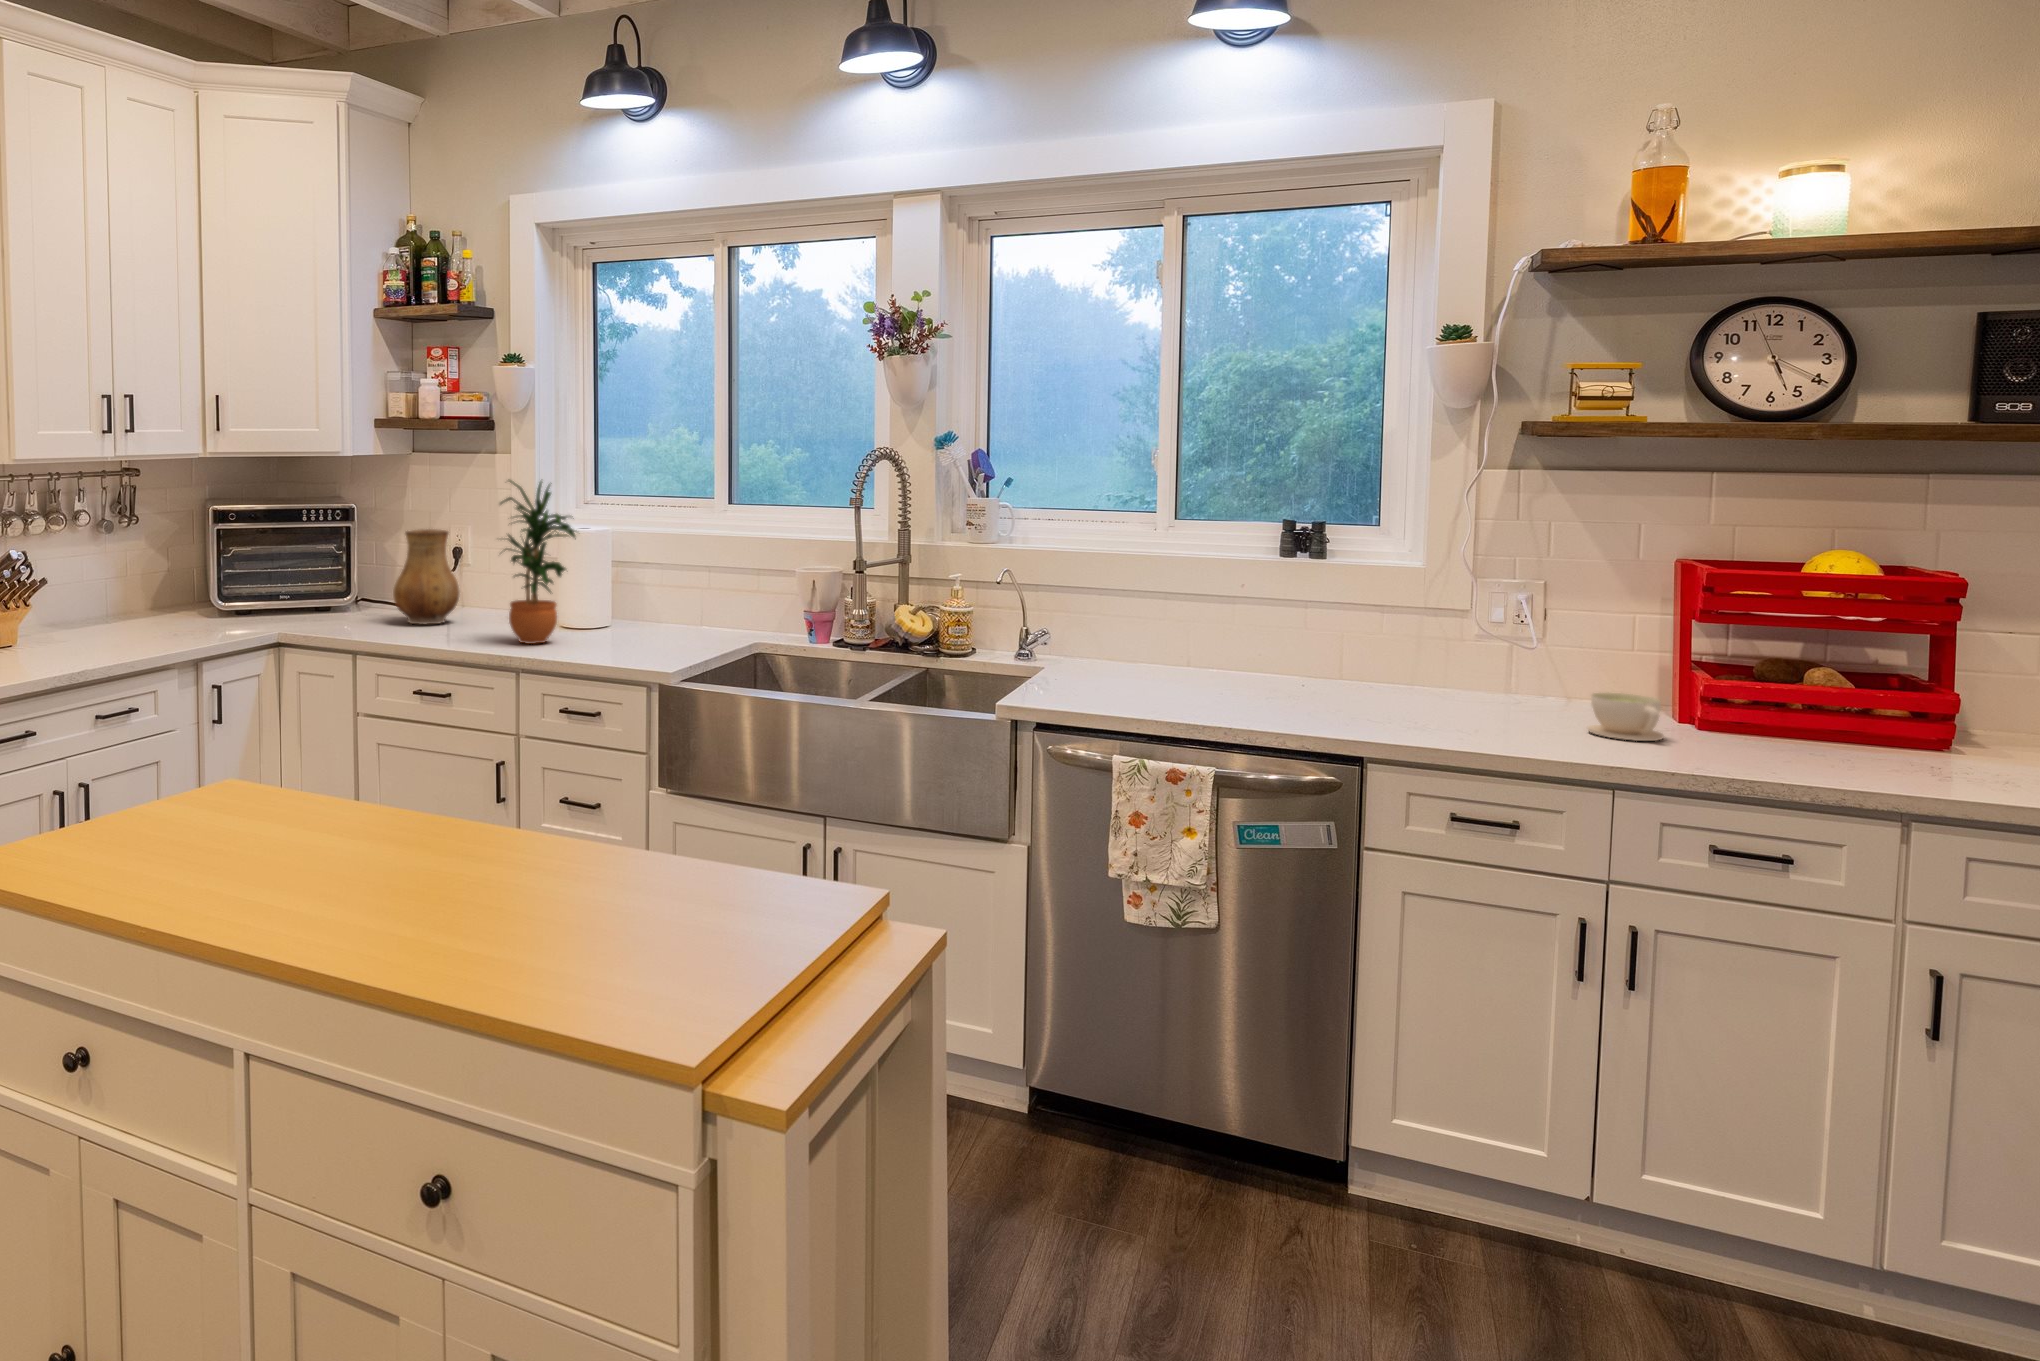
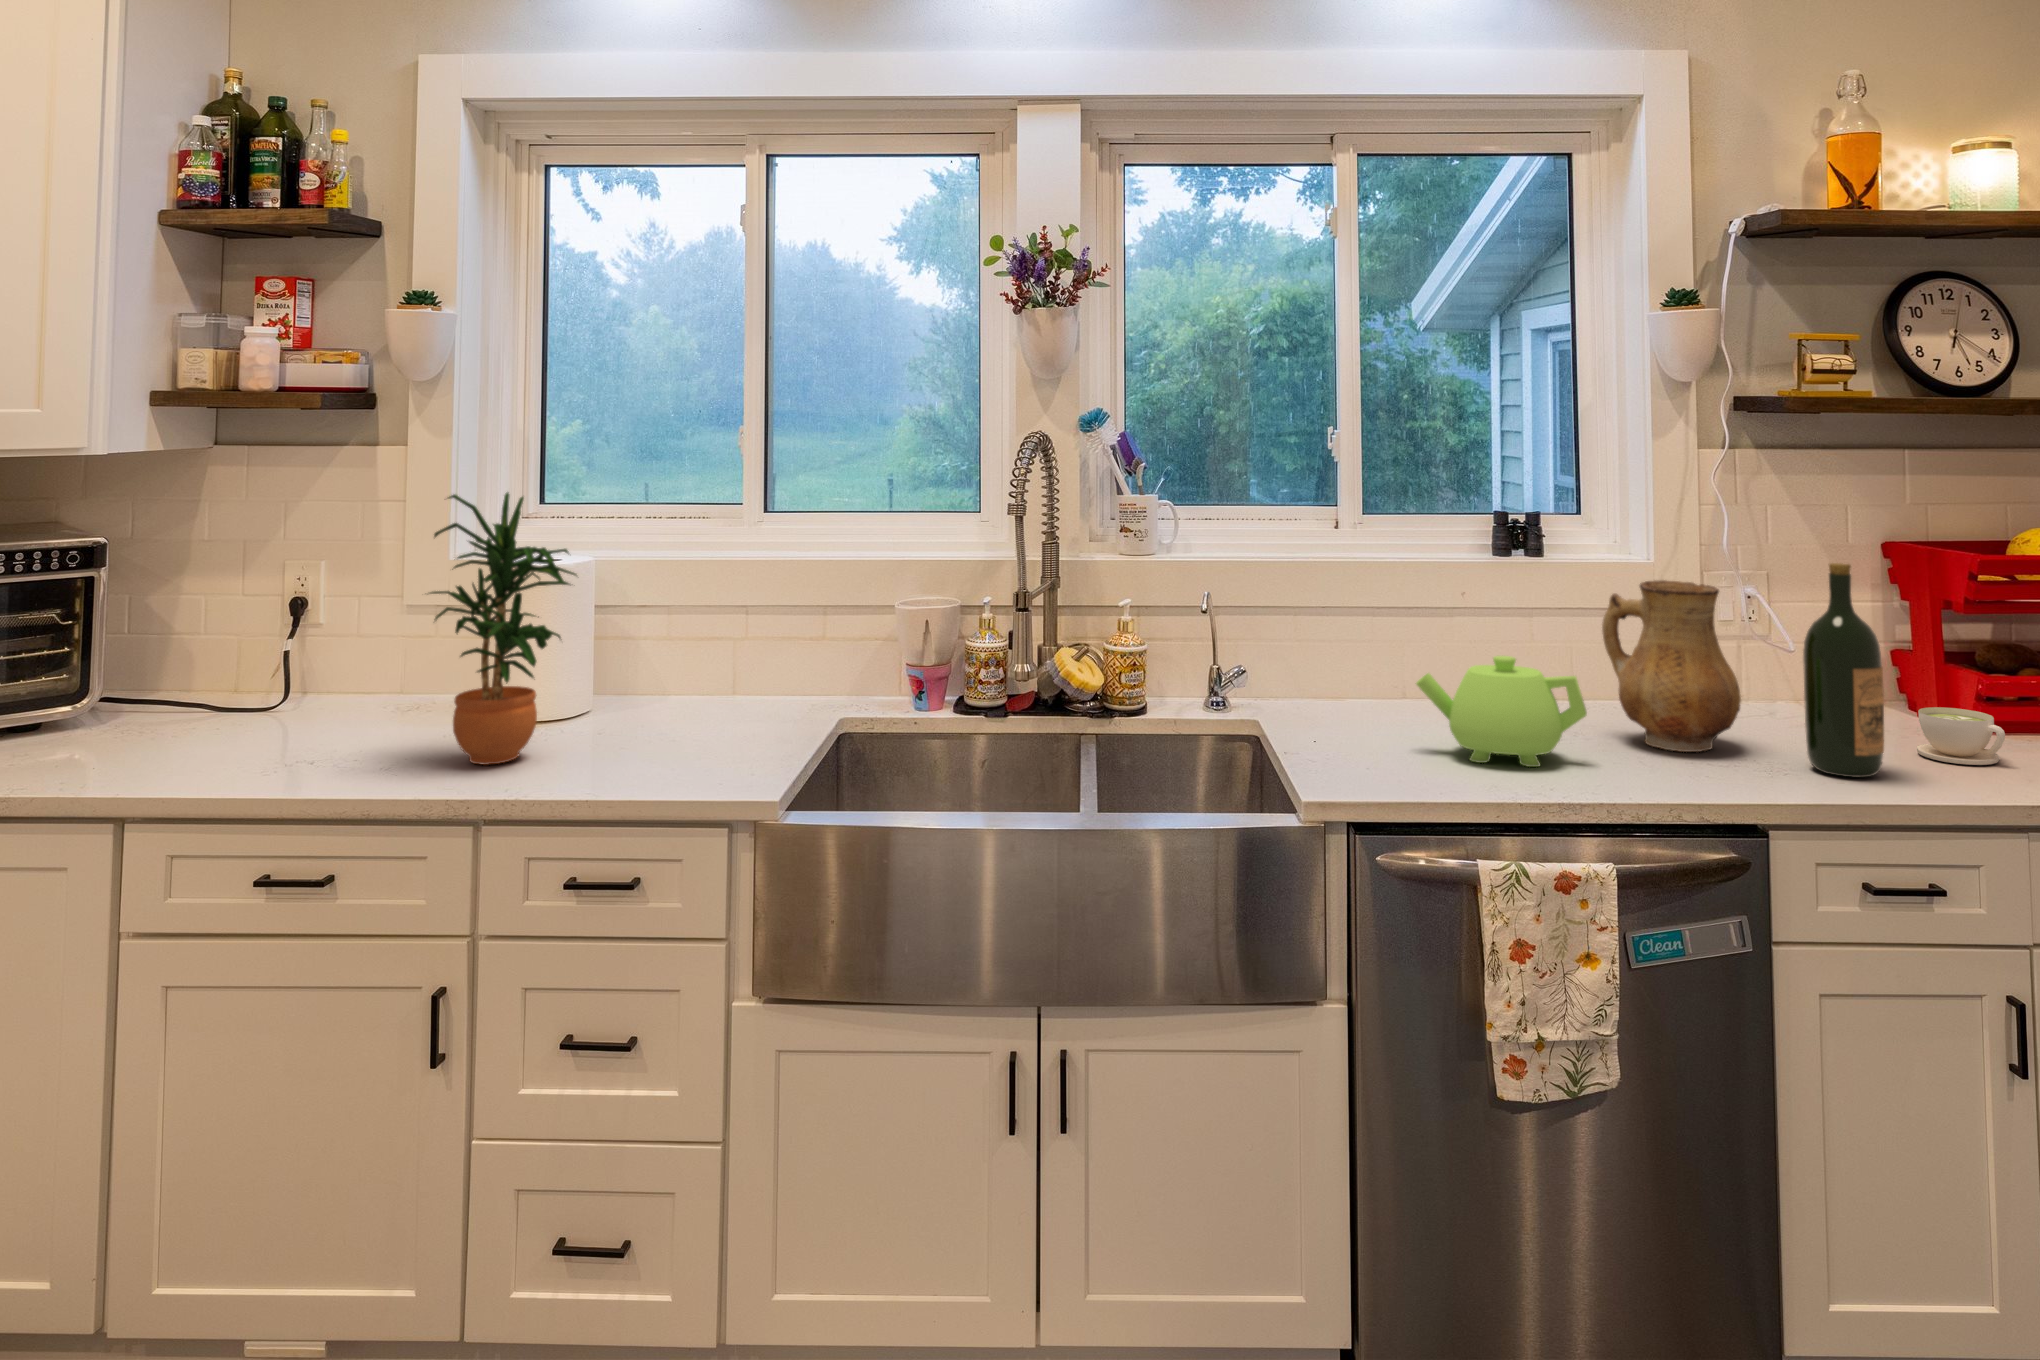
ceramic pitcher: present [393,529,459,624] -> present [1602,580,1741,752]
wine bottle: none [1449,557,1519,735] -> present [1803,563,1884,778]
teapot: none [1132,620,1259,704] -> present [1416,656,1587,767]

